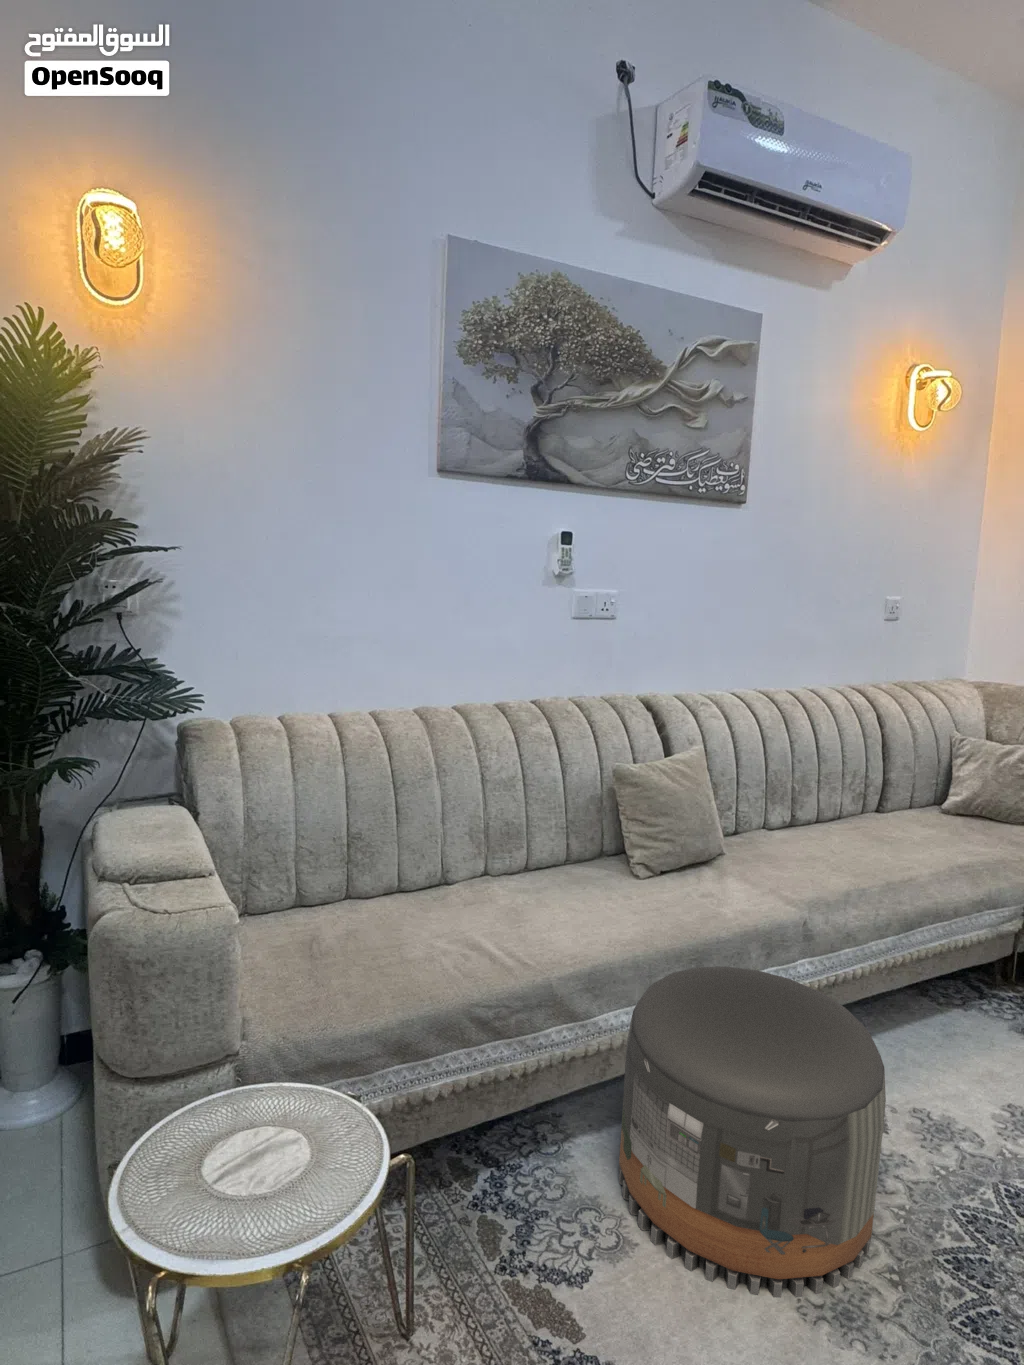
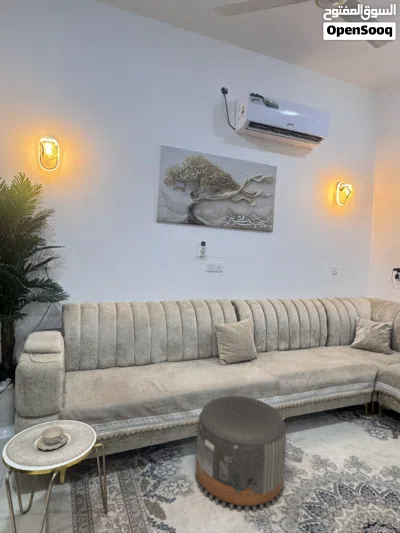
teacup: none [207,1120,302,1206] -> present [37,426,68,450]

